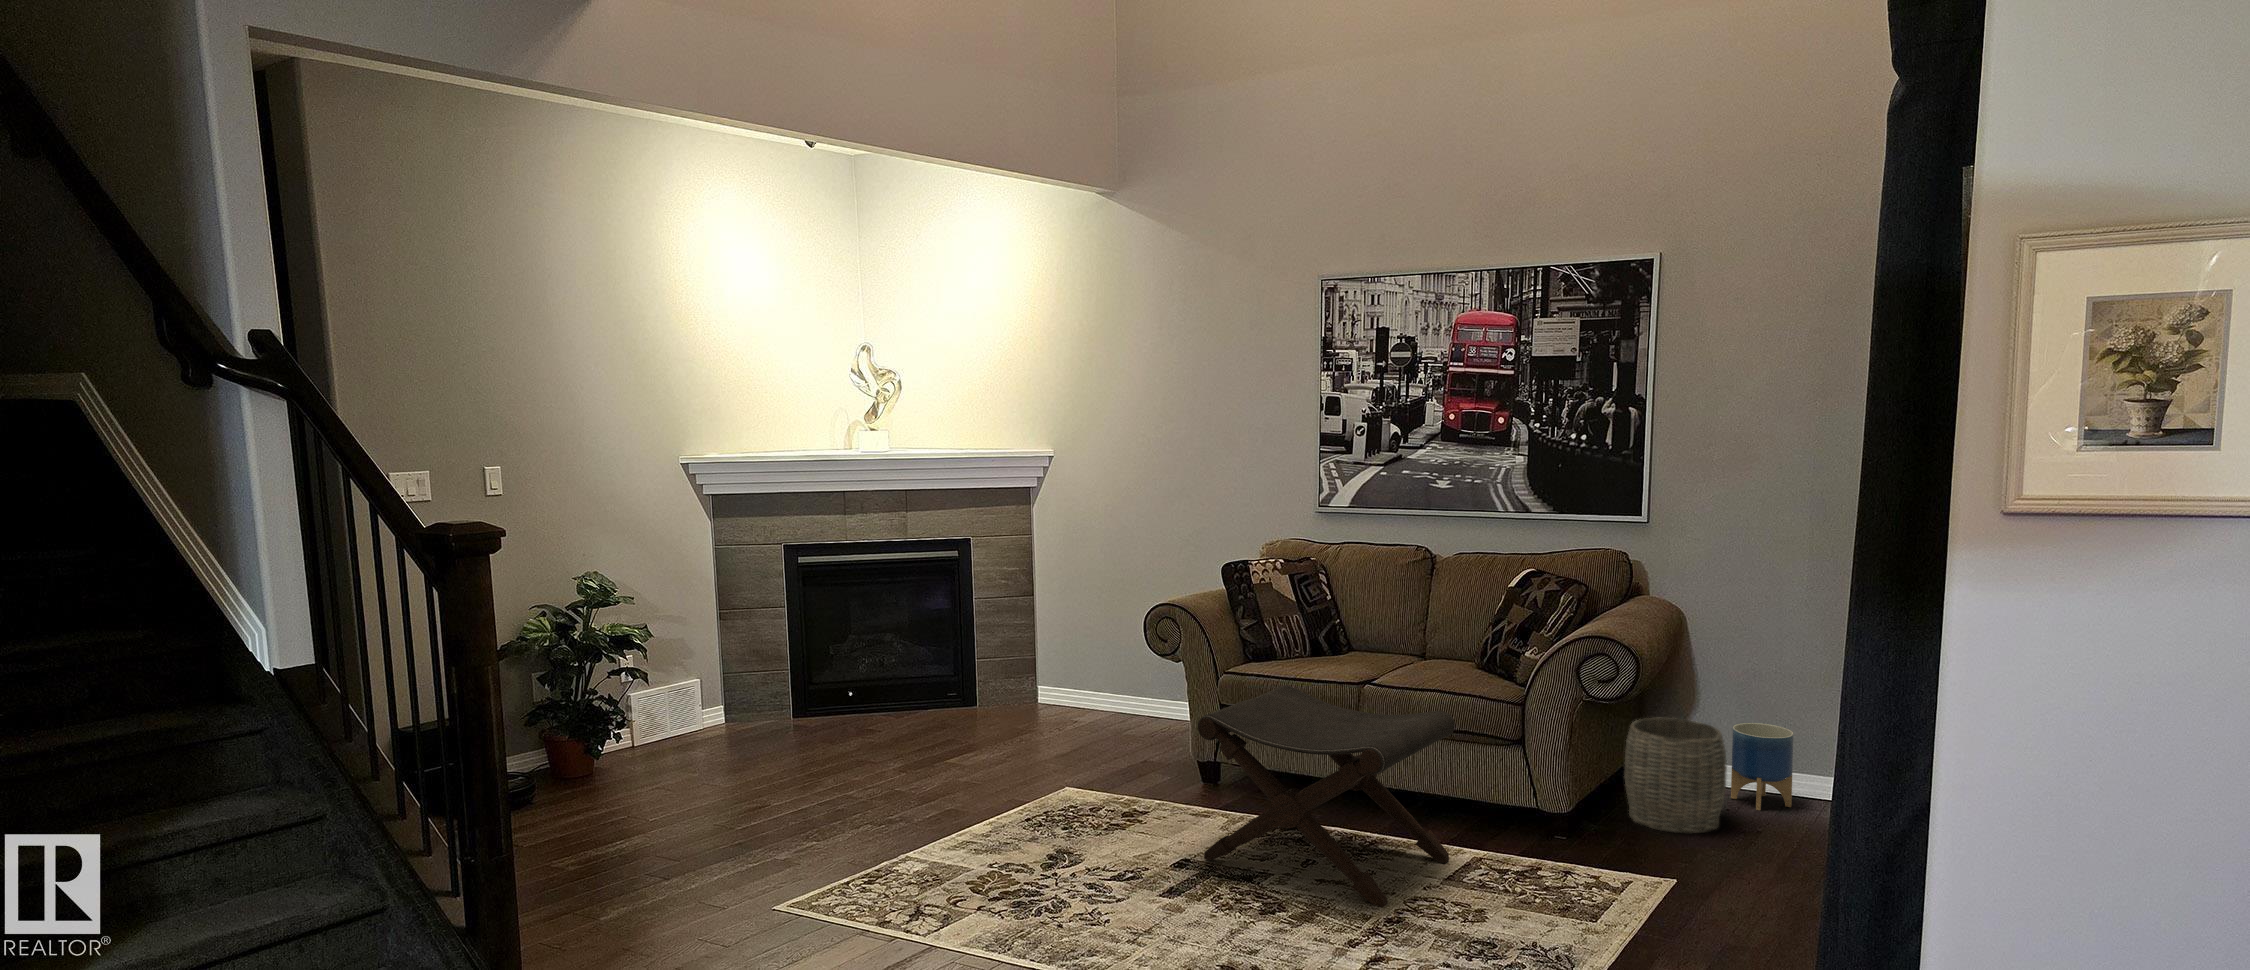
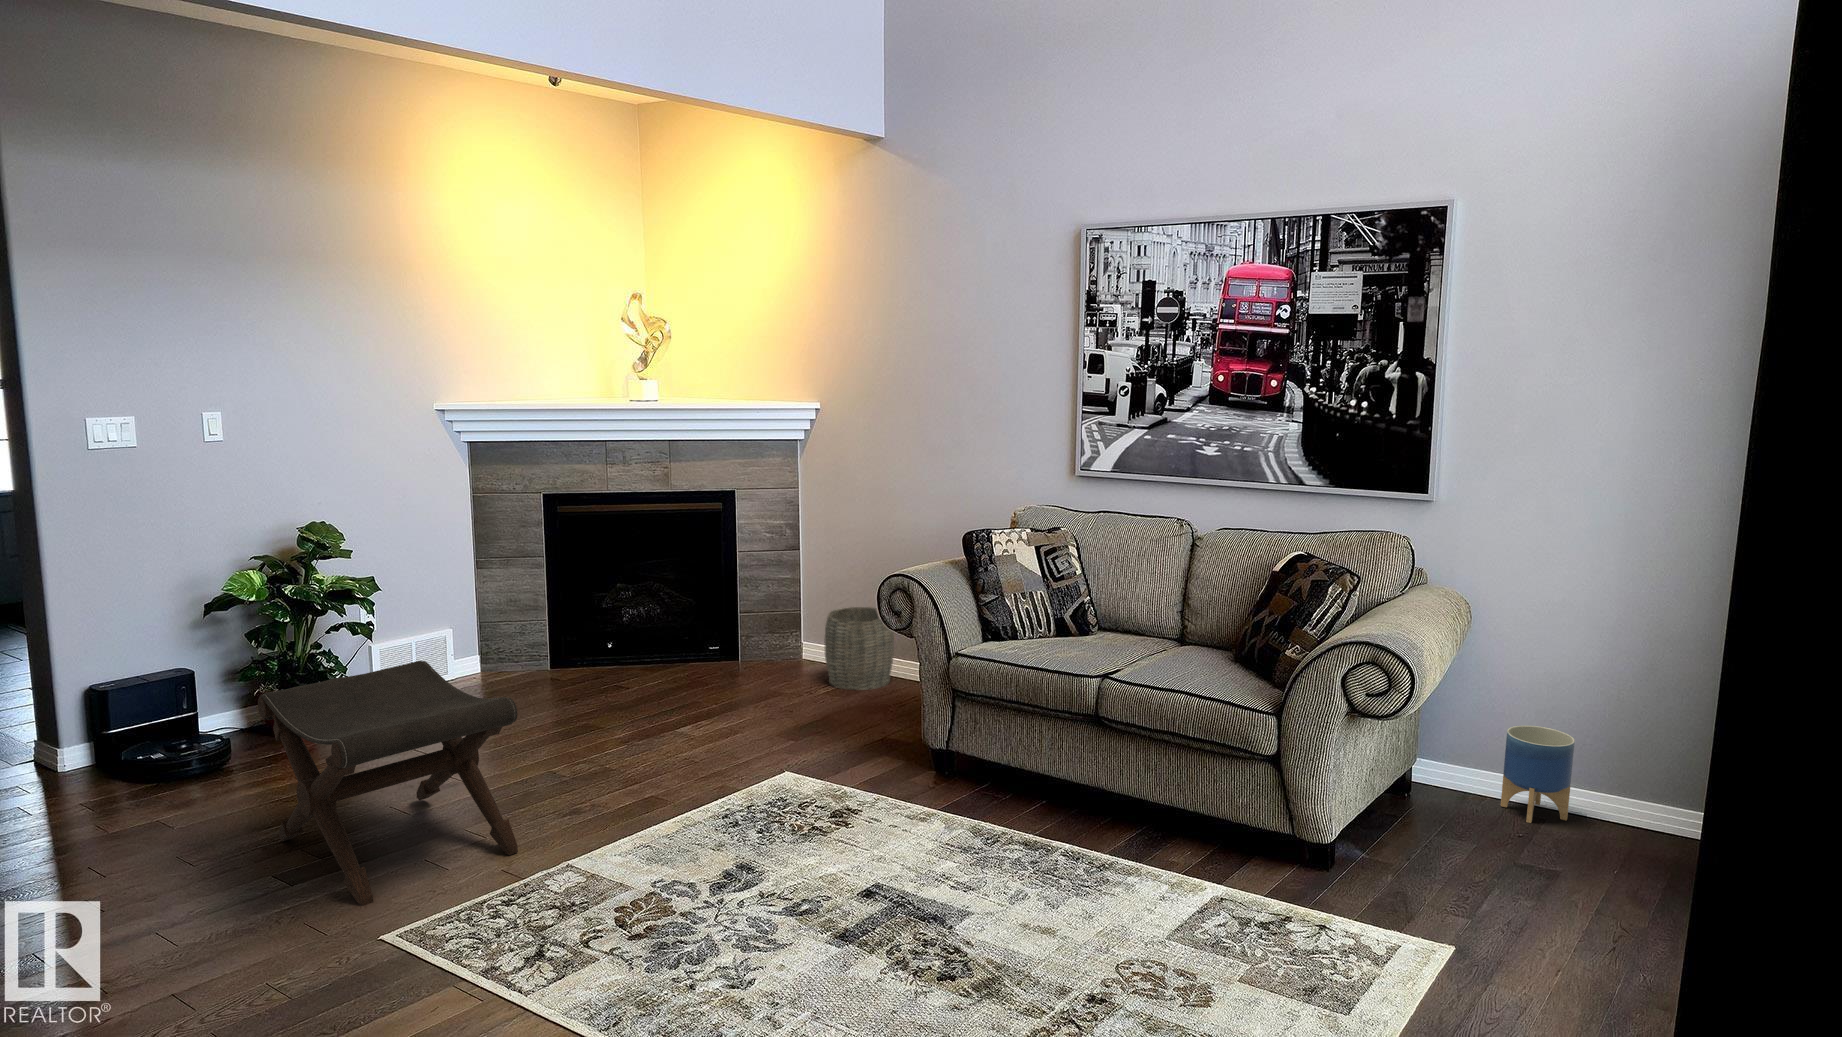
footstool: present [1198,685,1455,907] -> present [258,661,518,906]
woven basket: present [1624,718,1727,833] -> present [825,607,894,690]

